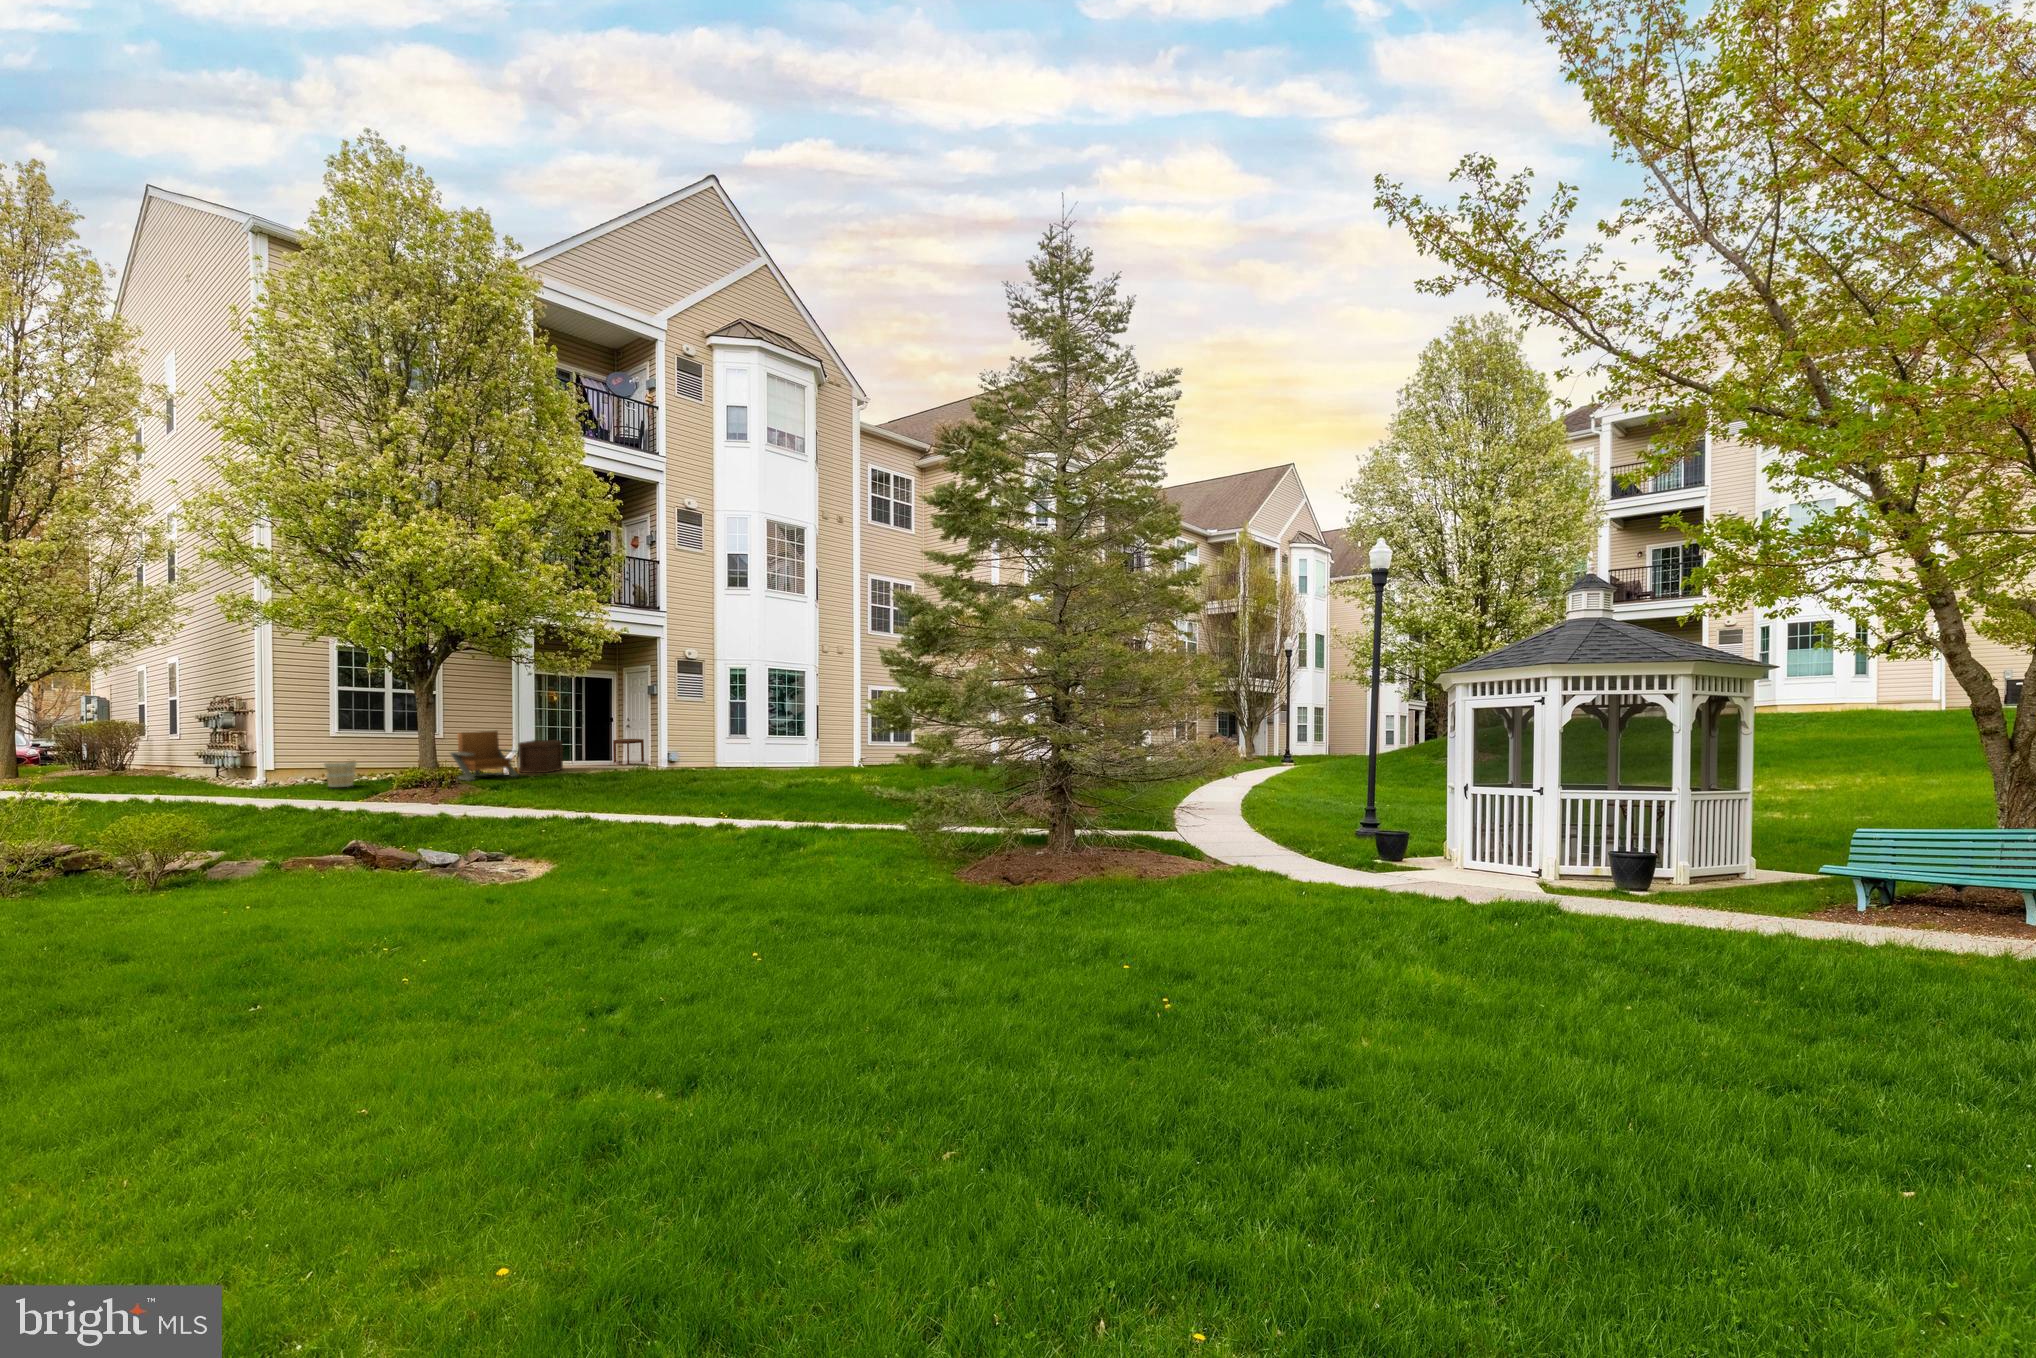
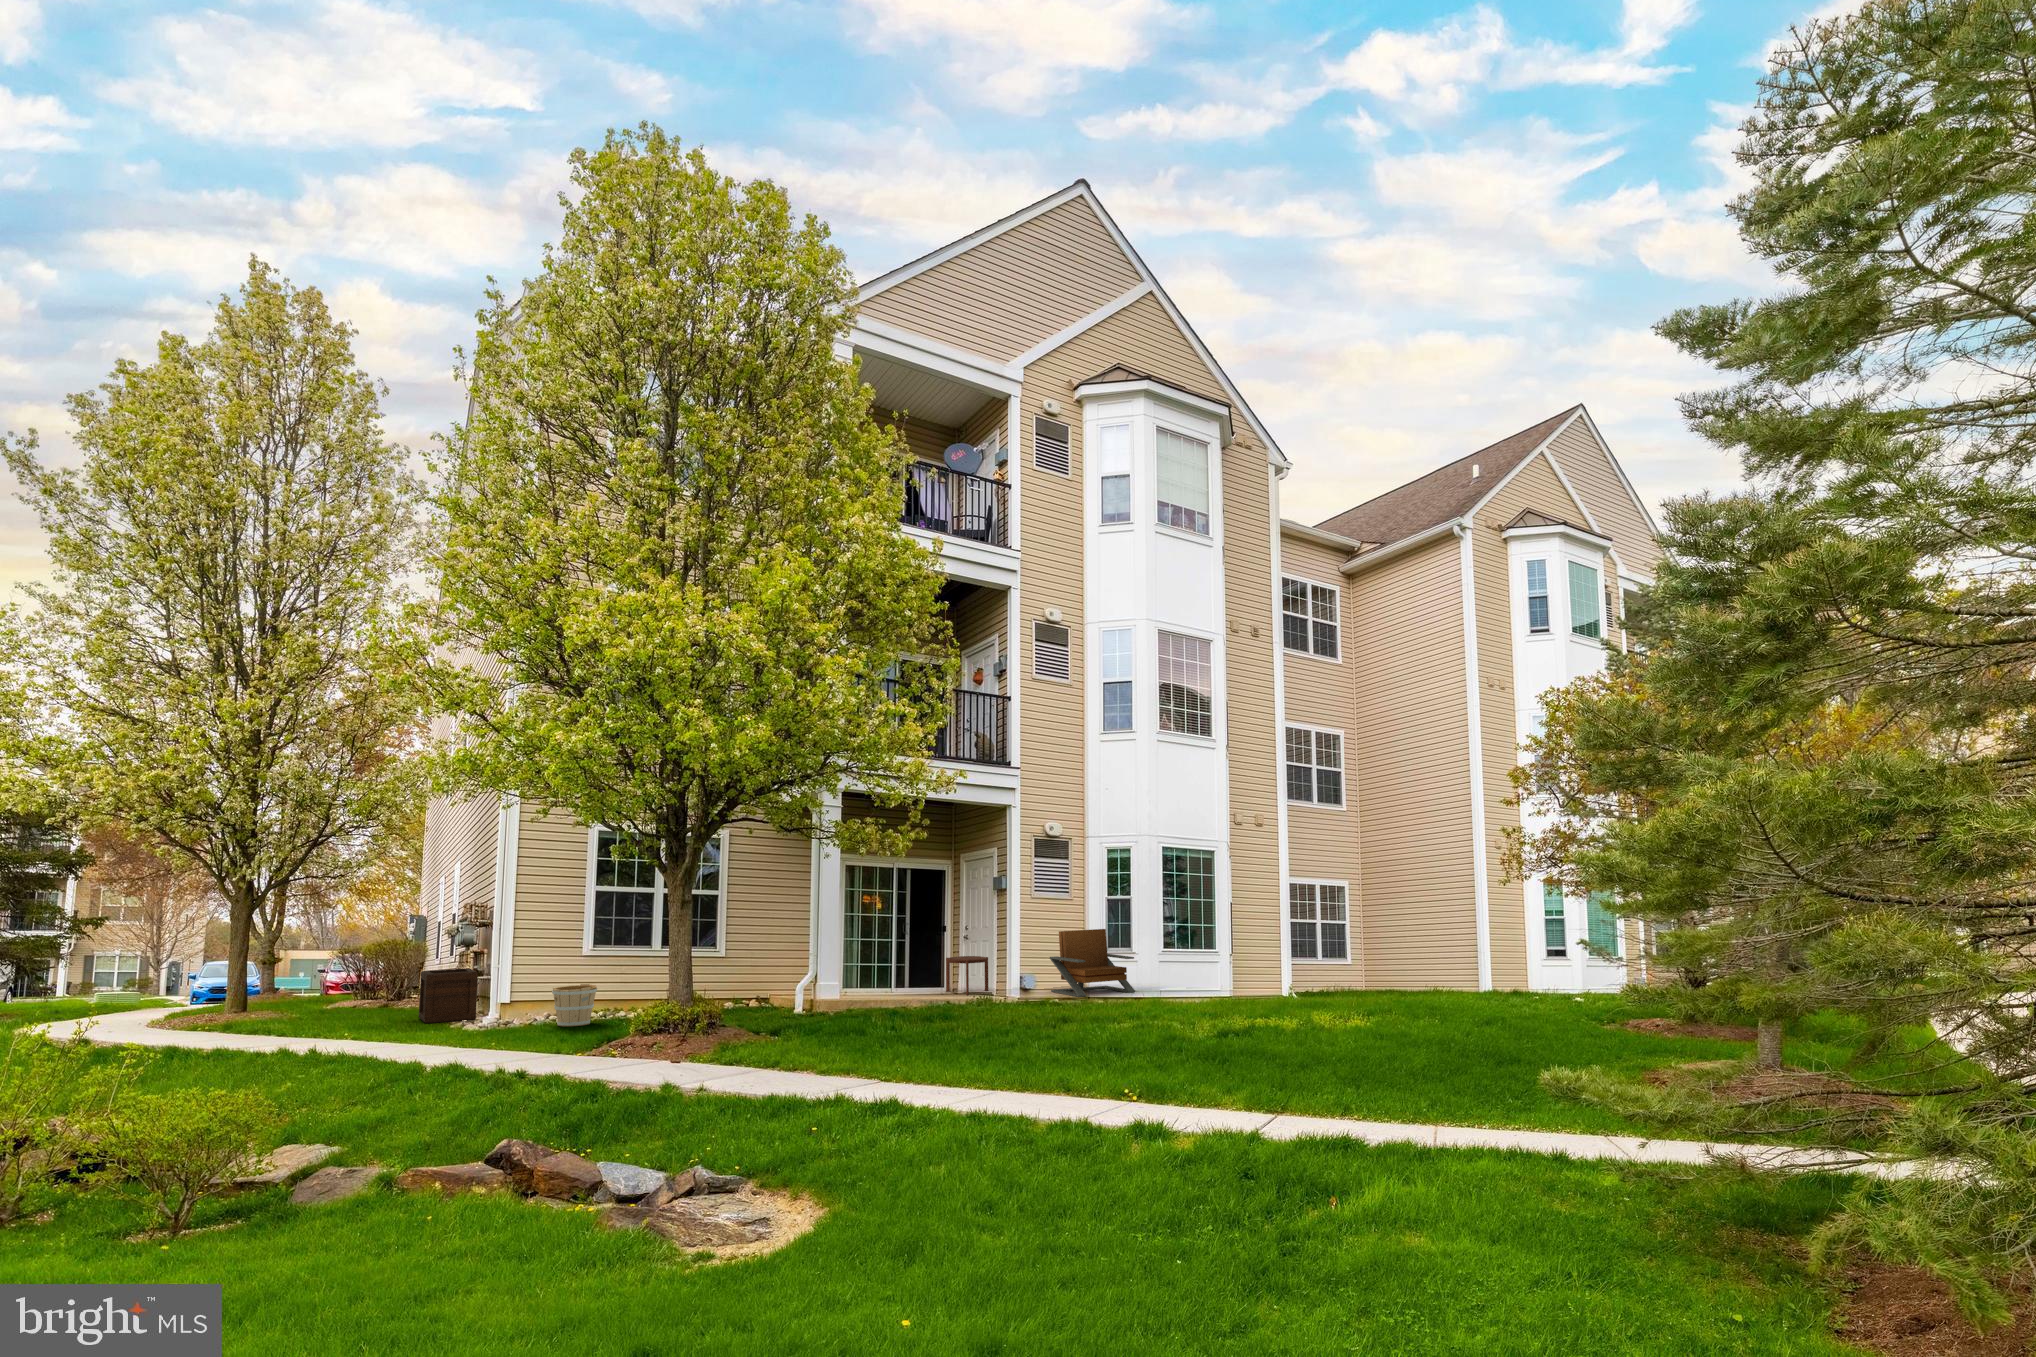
lounge chair: present [450,731,518,781] -> present [1050,929,1135,997]
wooden crate: present [518,740,563,773] -> present [419,968,478,1023]

